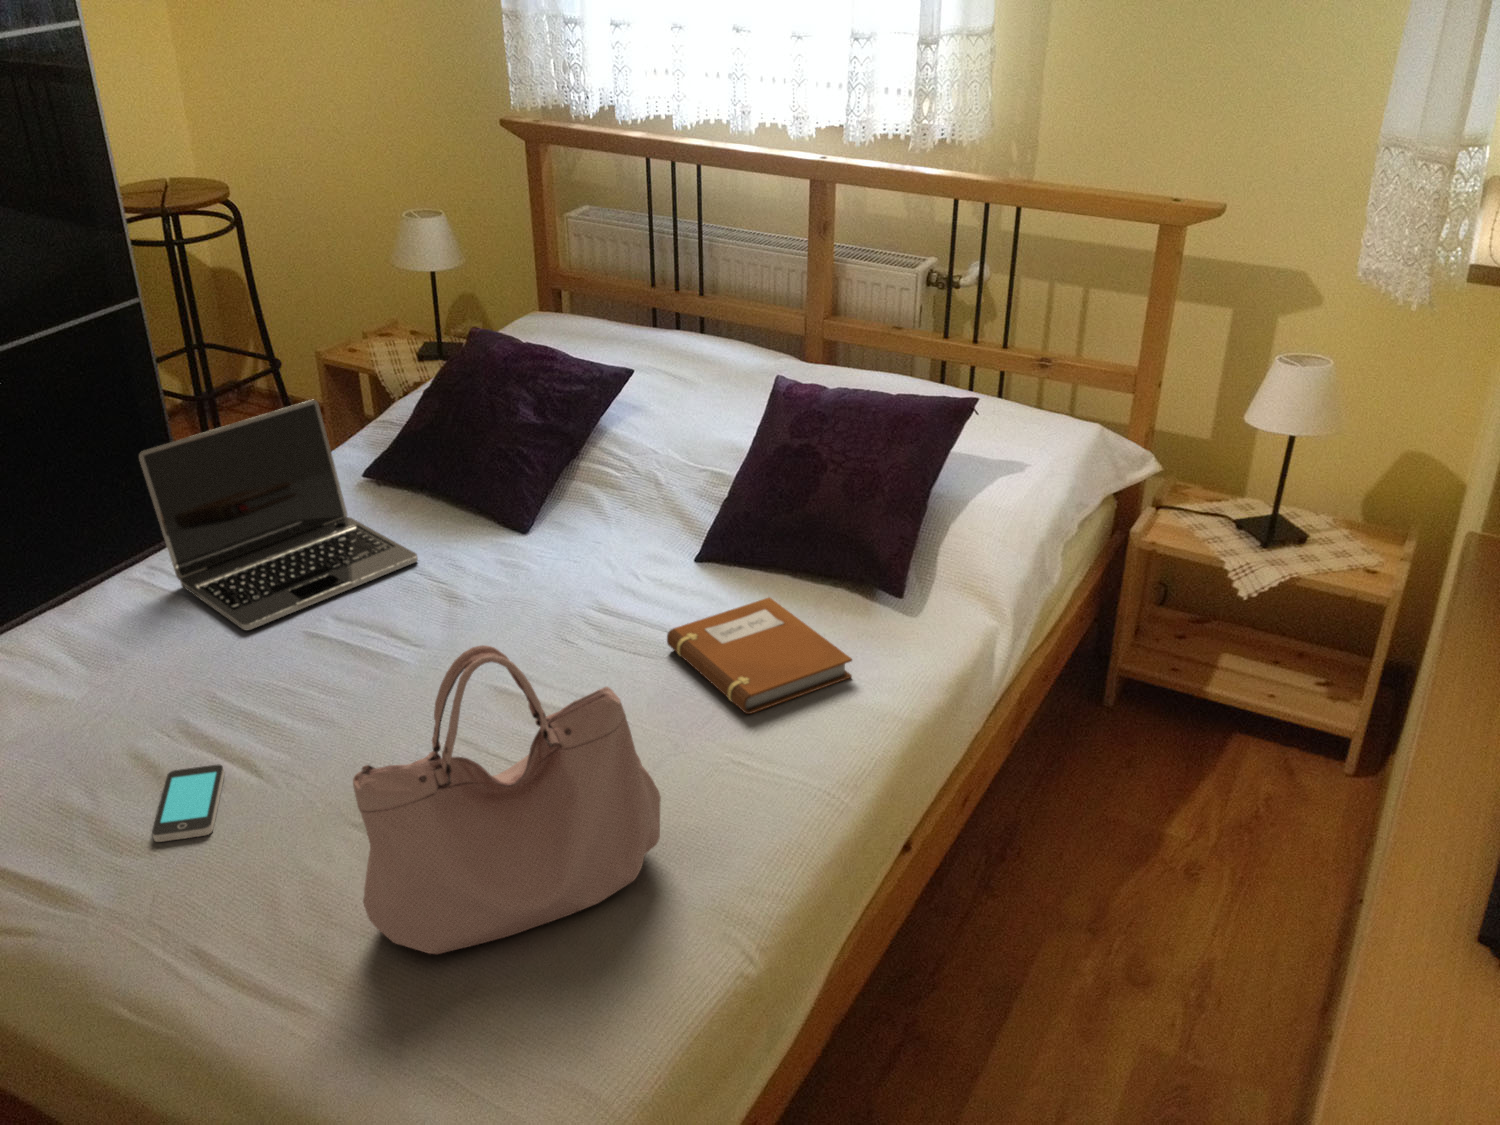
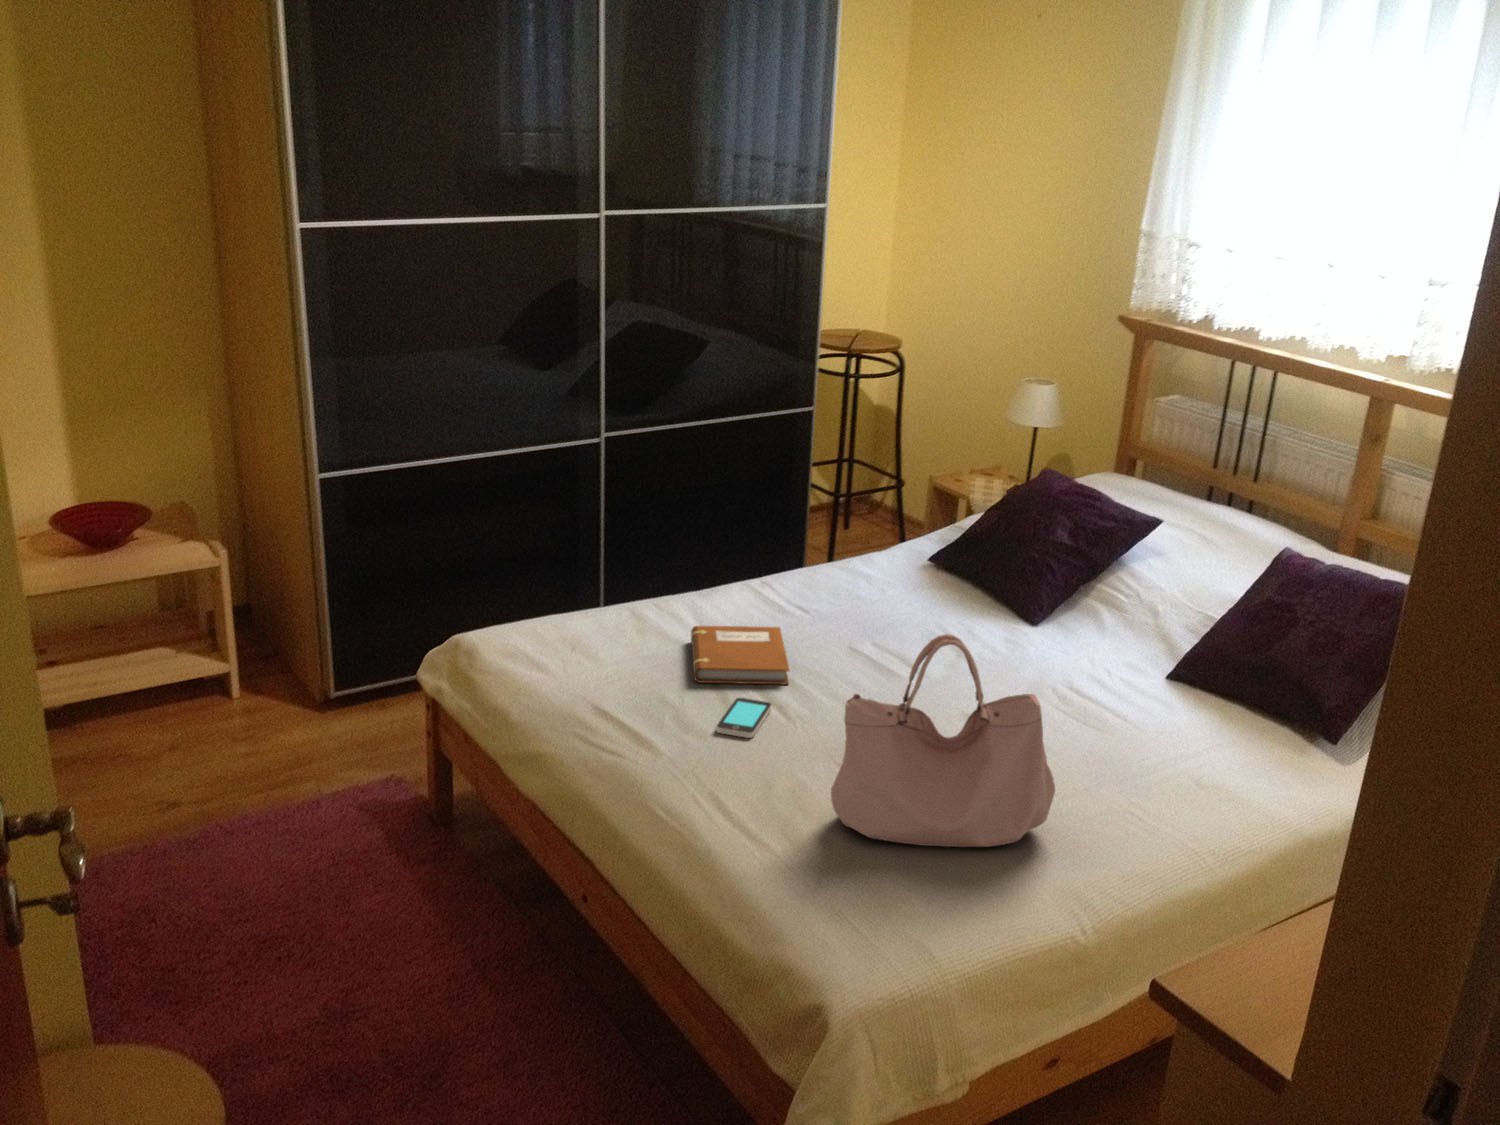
laptop: present [139,400,418,630] -> none [778,491,950,636]
notebook: present [667,597,852,714] -> present [691,626,789,684]

